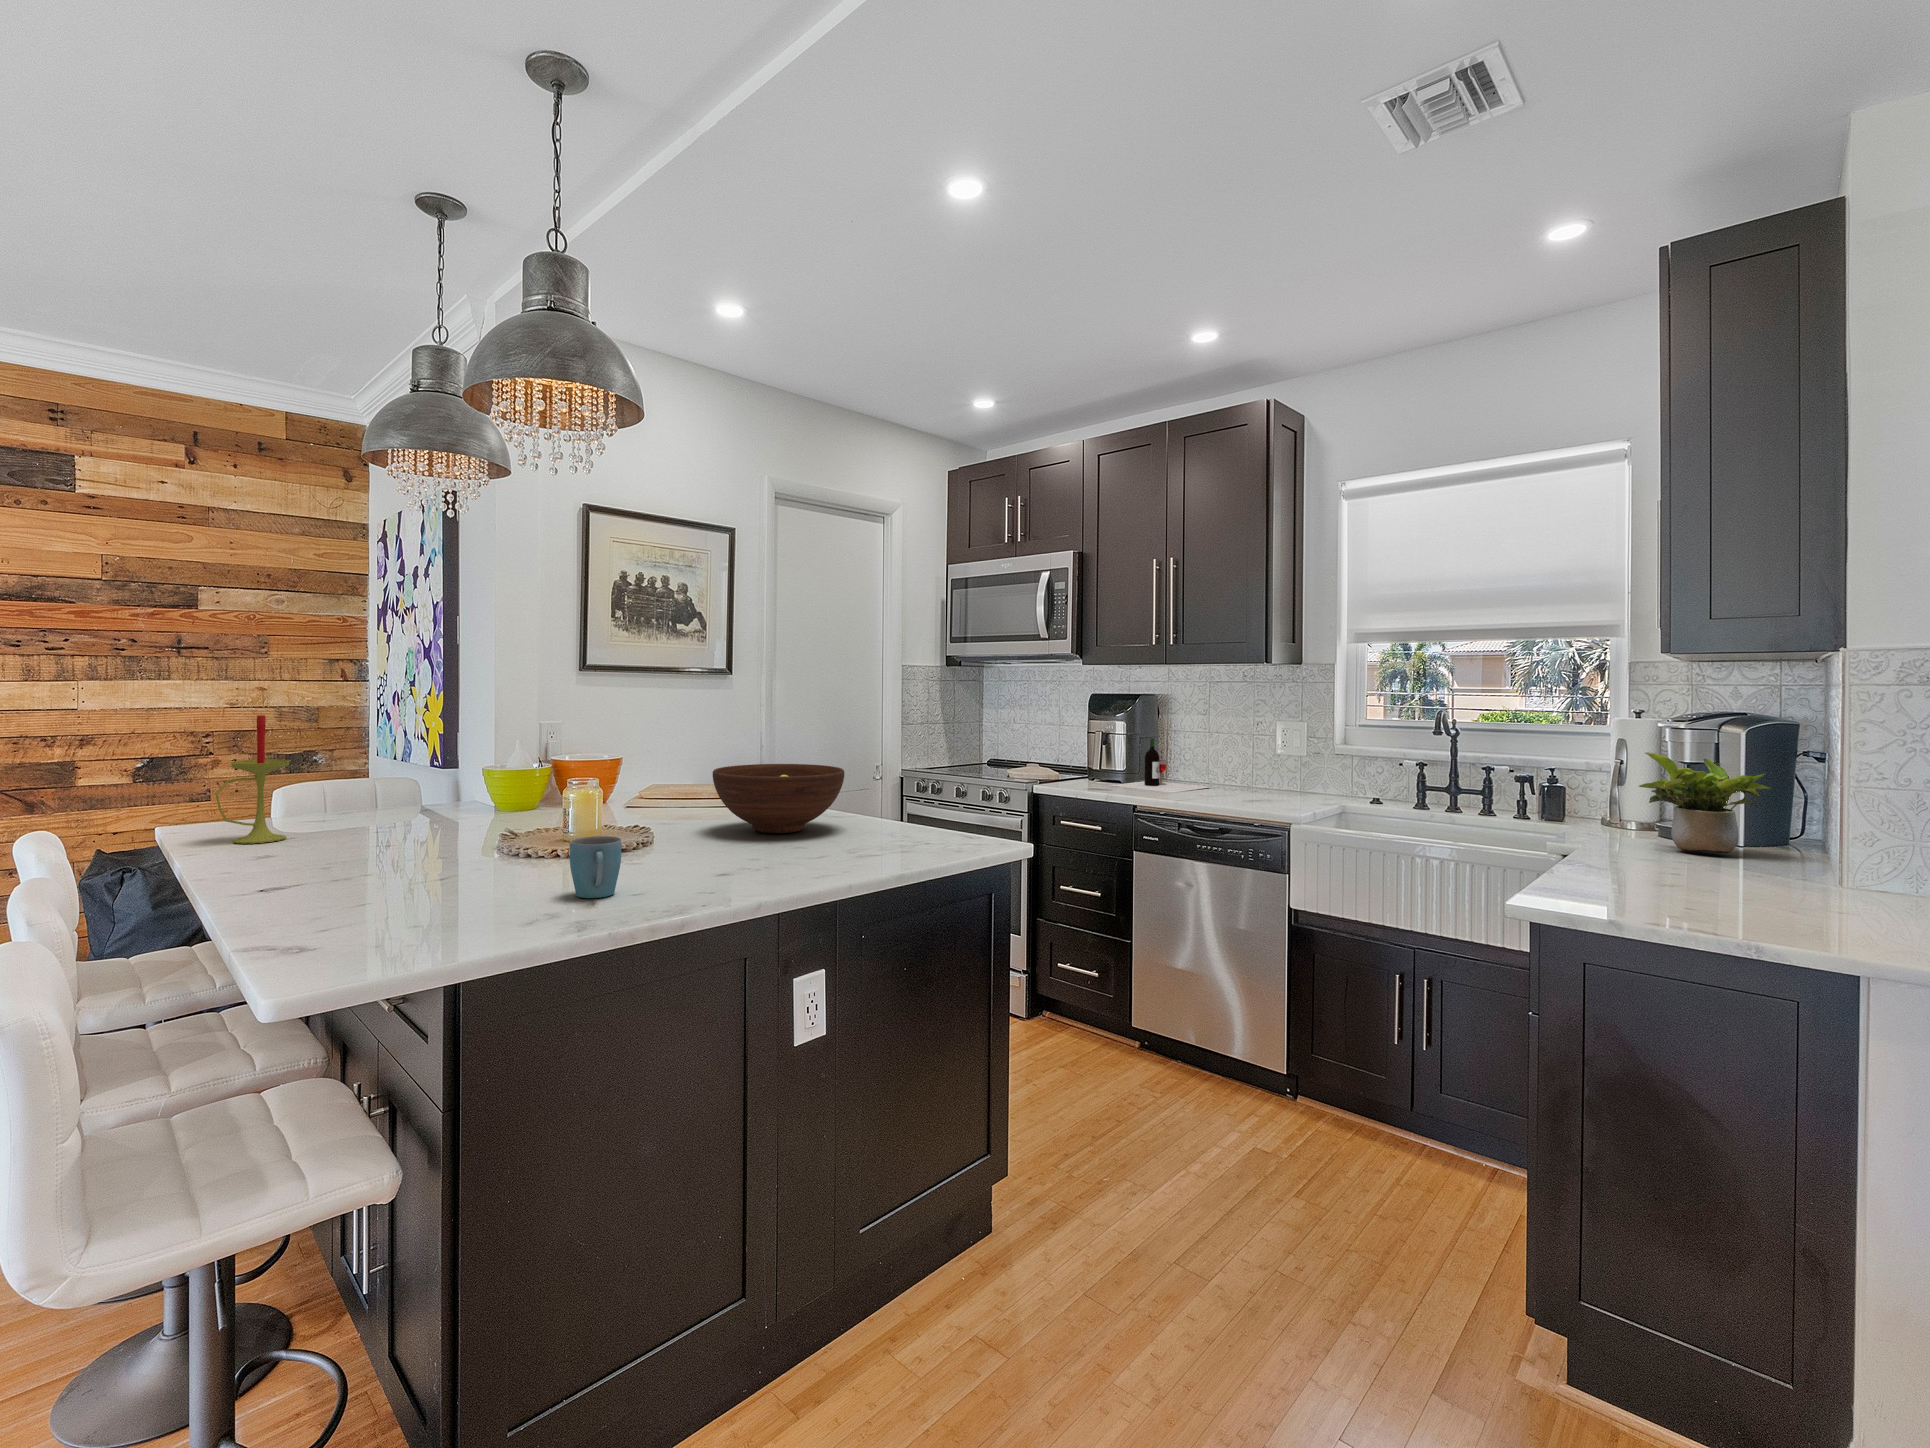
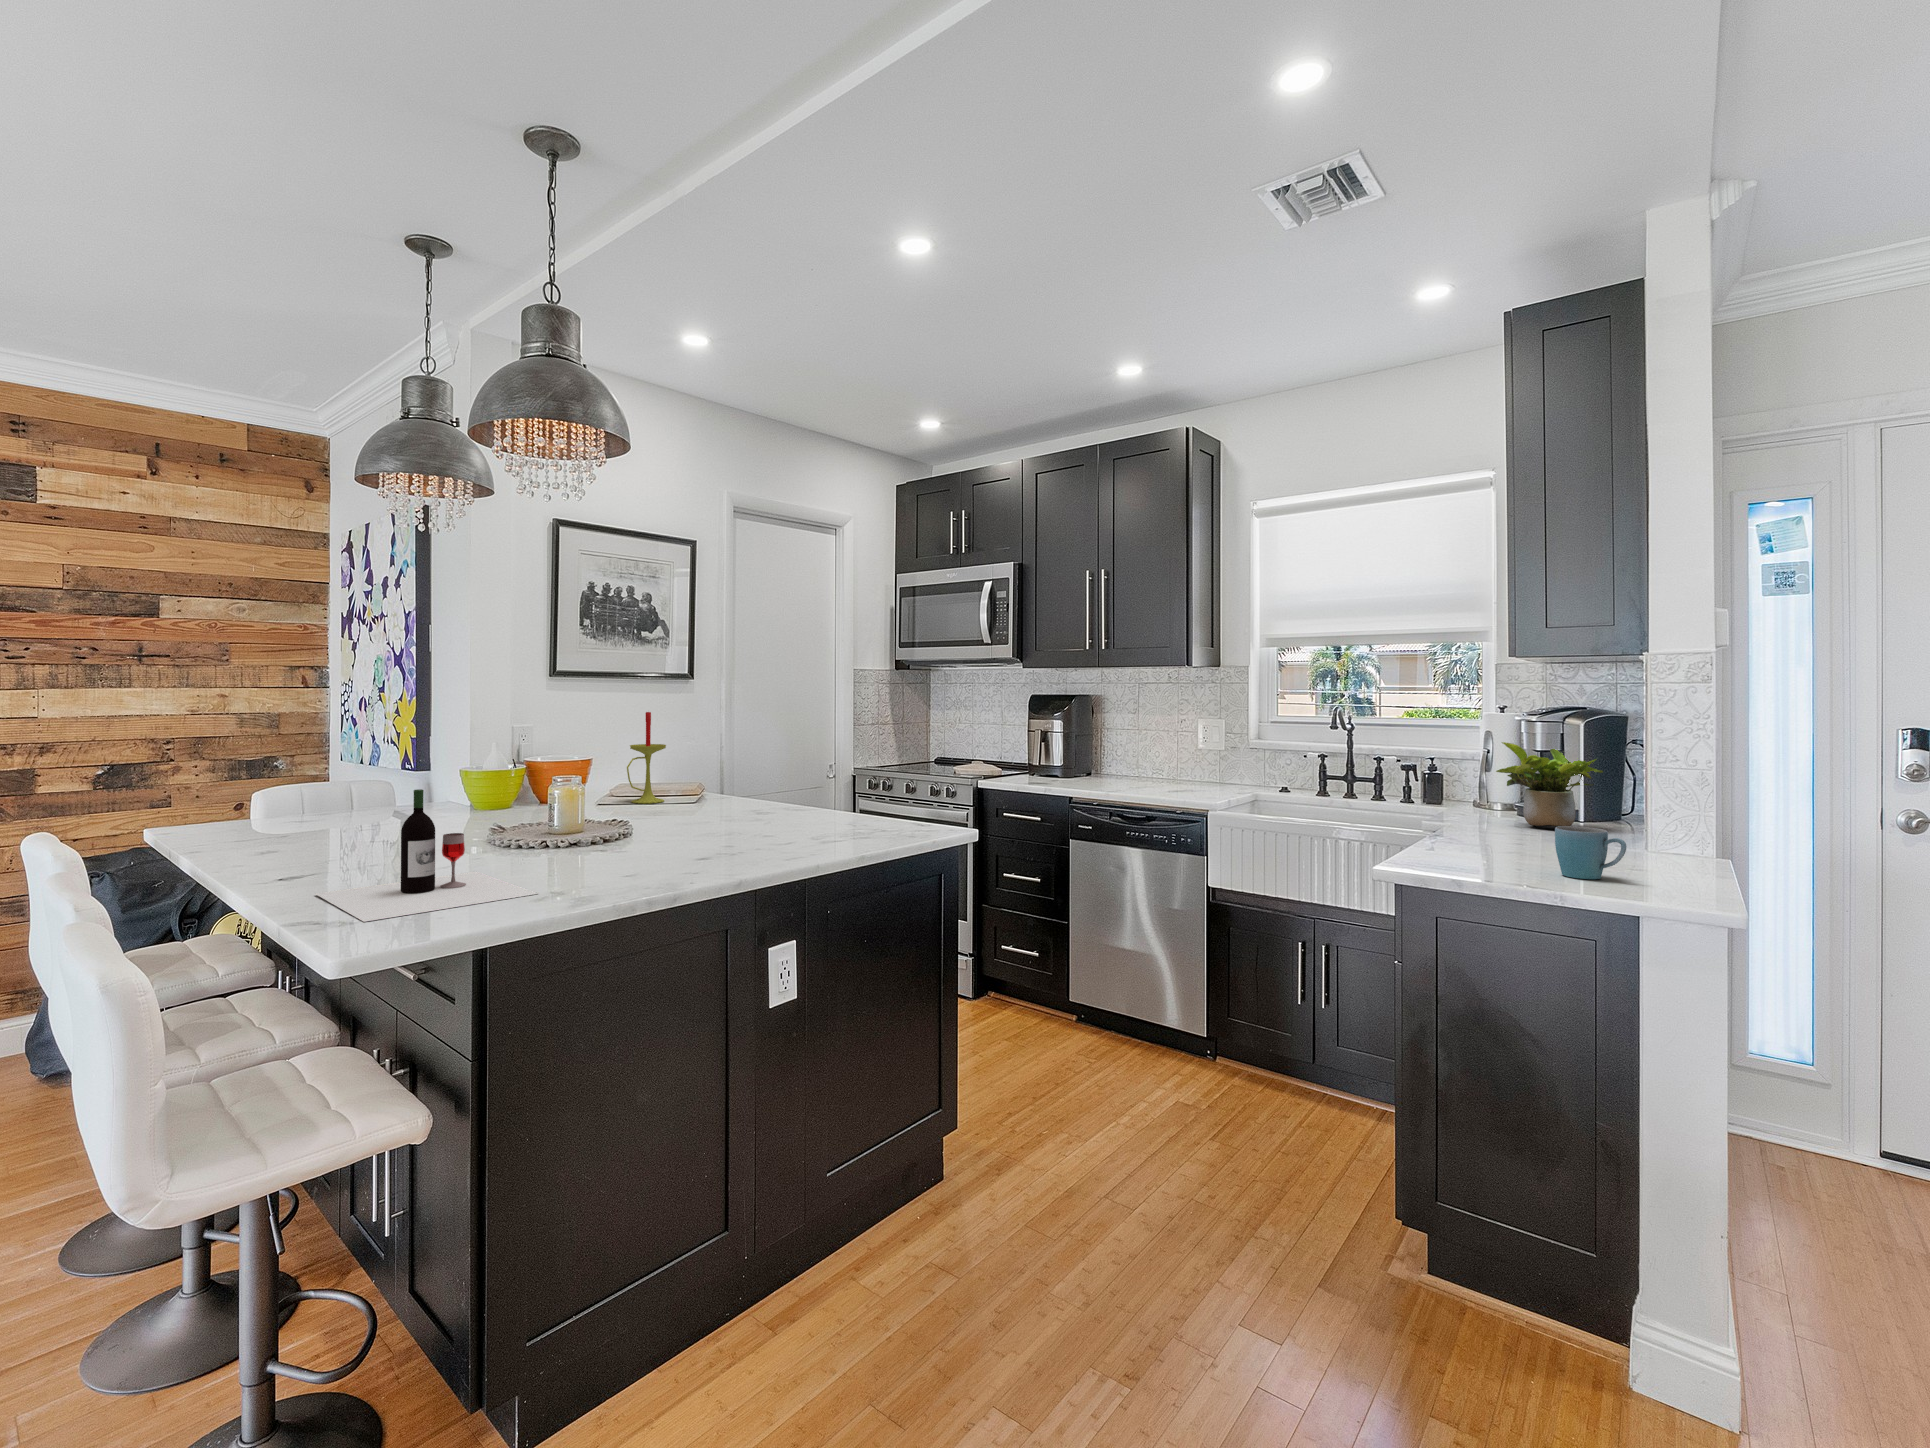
candle: present [215,715,290,844] -> present [627,712,666,803]
wine bottle: present [1110,738,1210,792] -> present [316,789,538,922]
fruit bowl: present [713,764,844,833] -> none [686,761,807,823]
mug: present [570,836,621,898] -> present [1555,826,1626,879]

